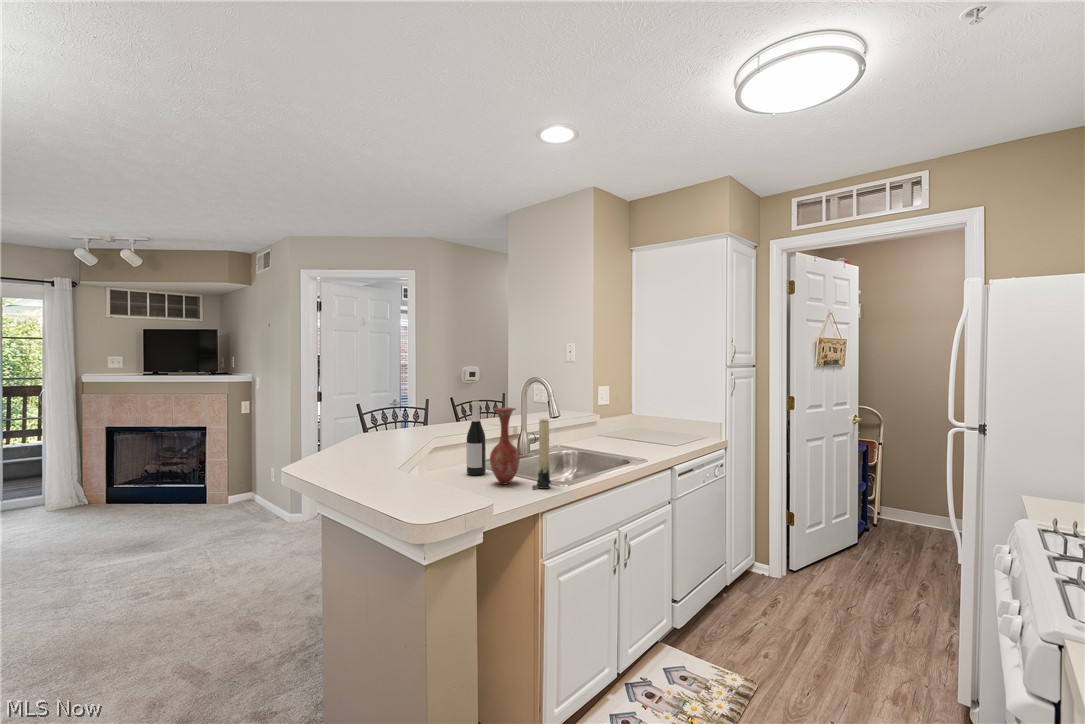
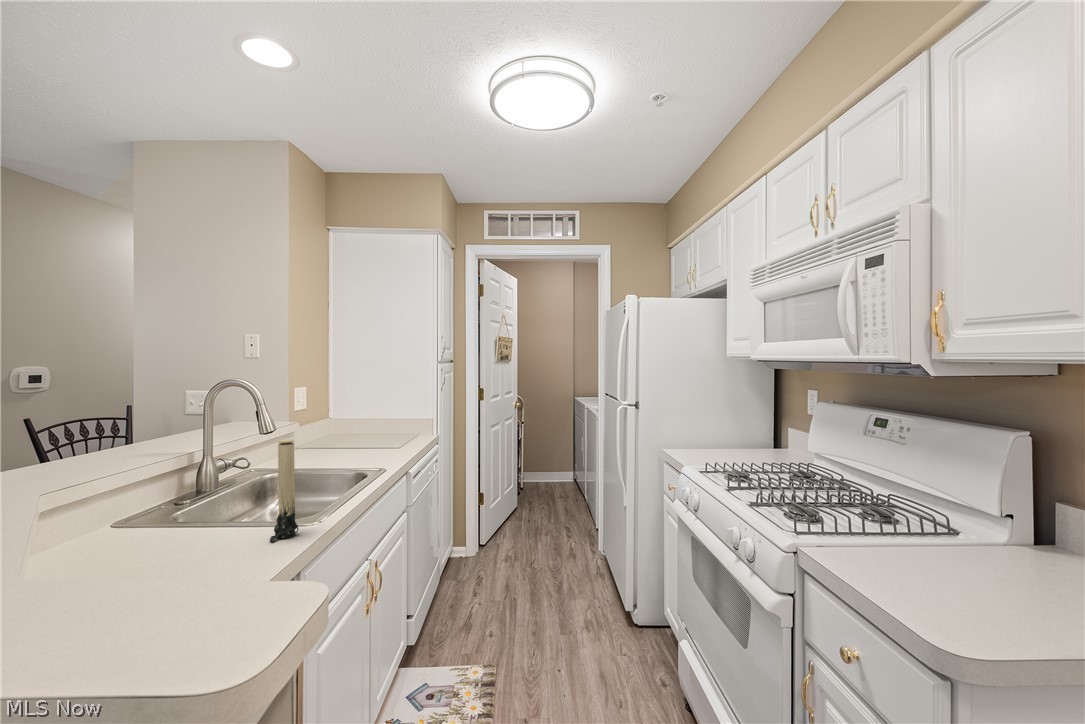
wine bottle: present [467,400,486,476] -> none [120,422,160,544]
vase: present [490,408,520,484] -> none [185,429,240,547]

